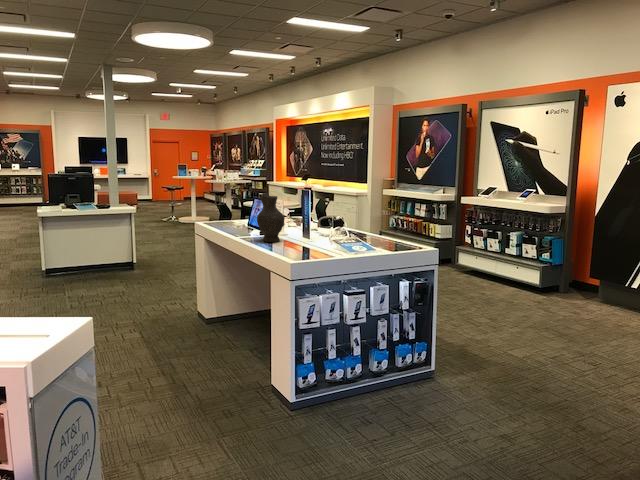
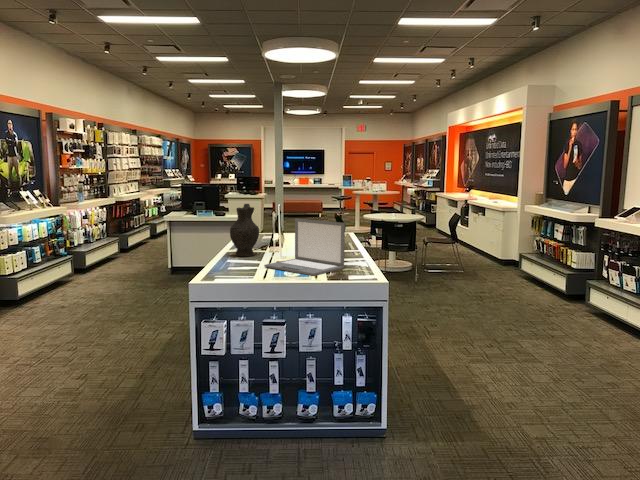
laptop: none [320,204,384,251] -> present [264,218,345,276]

